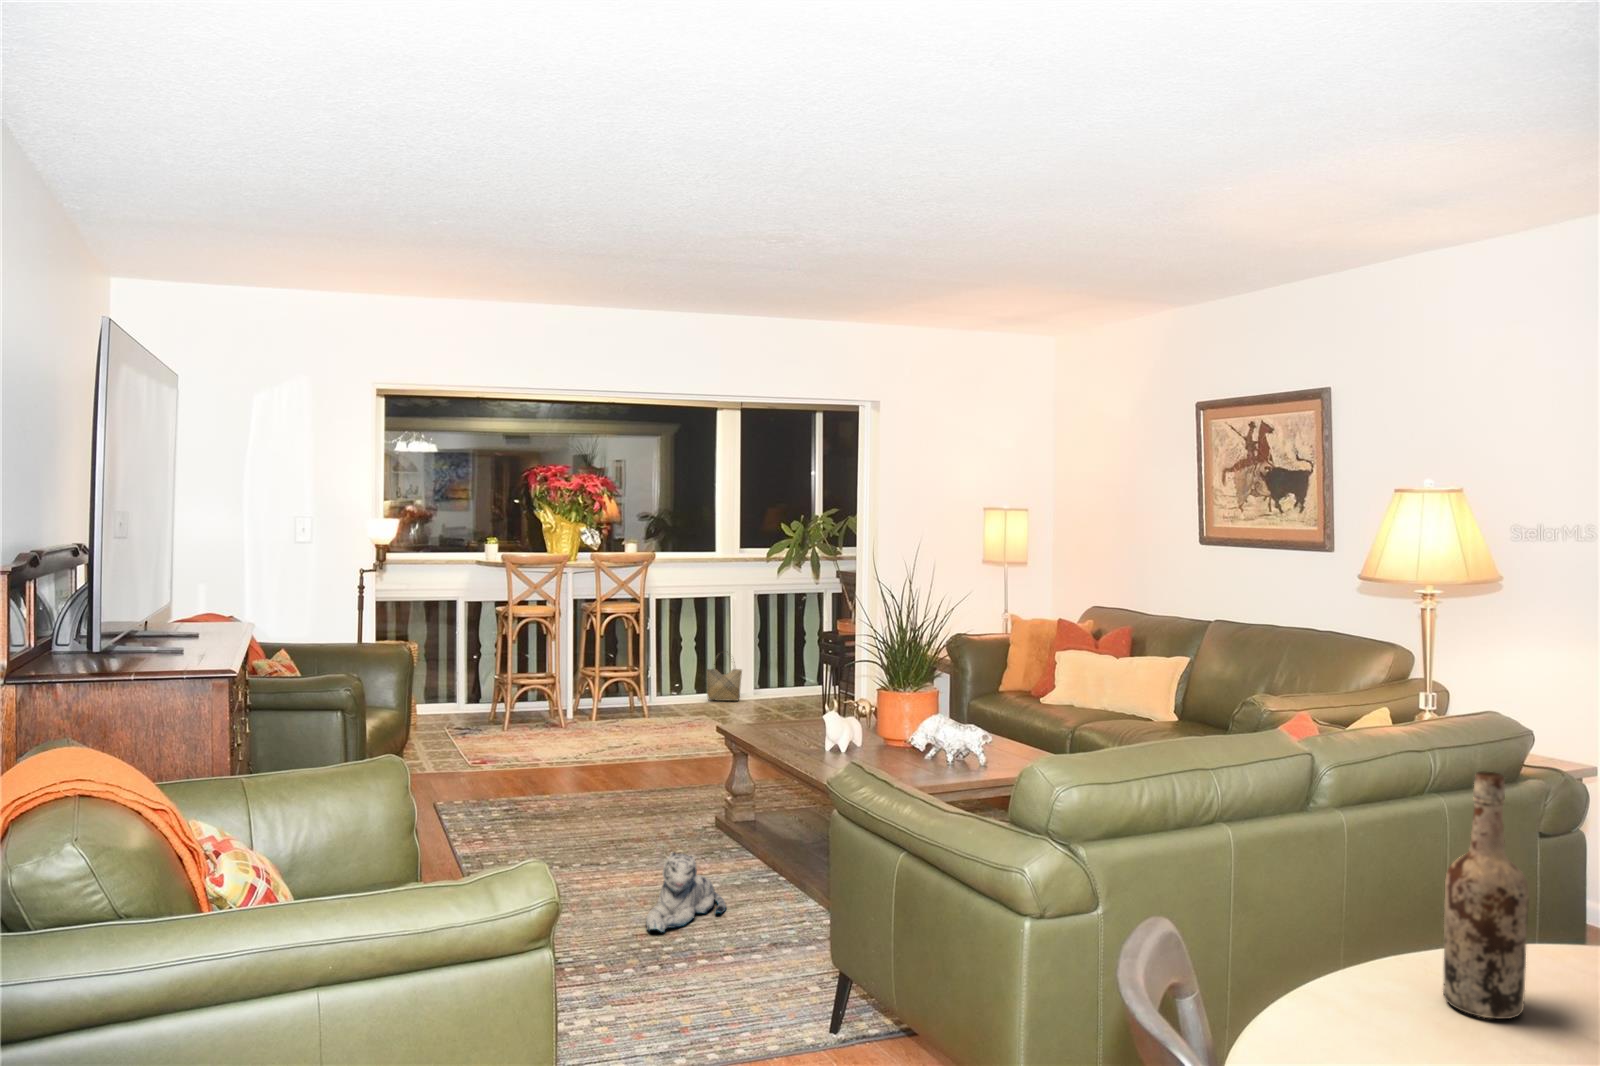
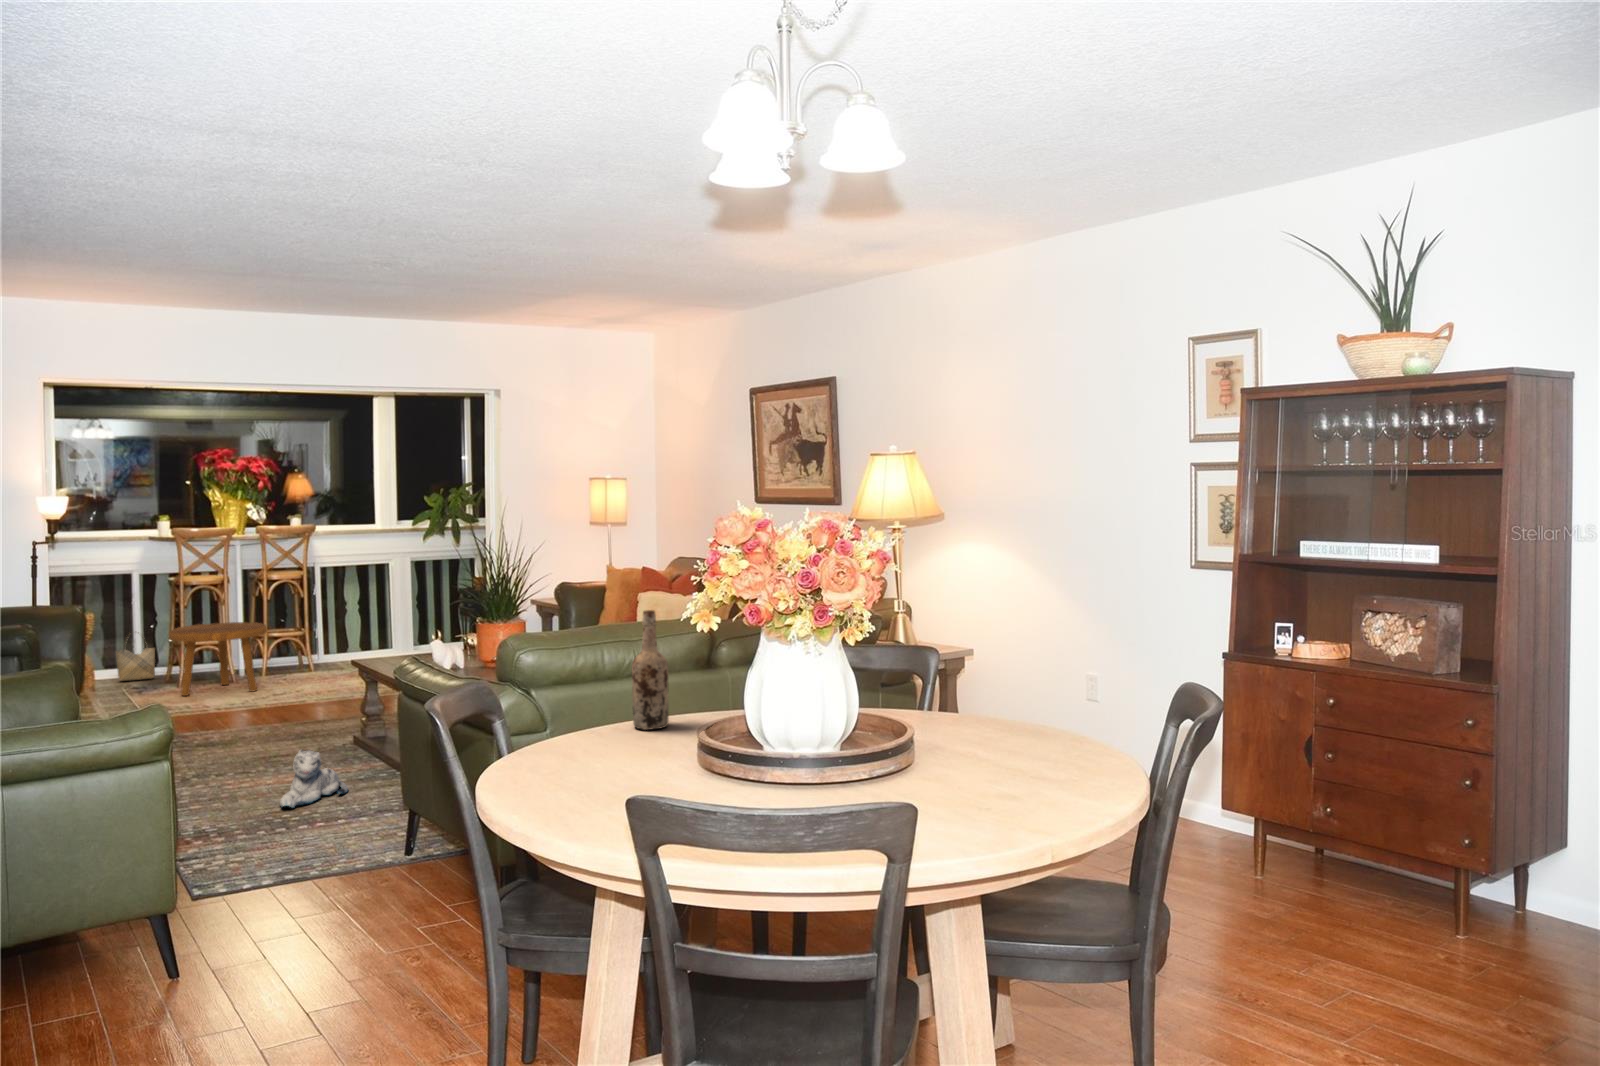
woven basket: present [707,654,742,701] -> present [116,637,155,681]
footstool: none [500,660,601,742] -> present [169,622,267,696]

